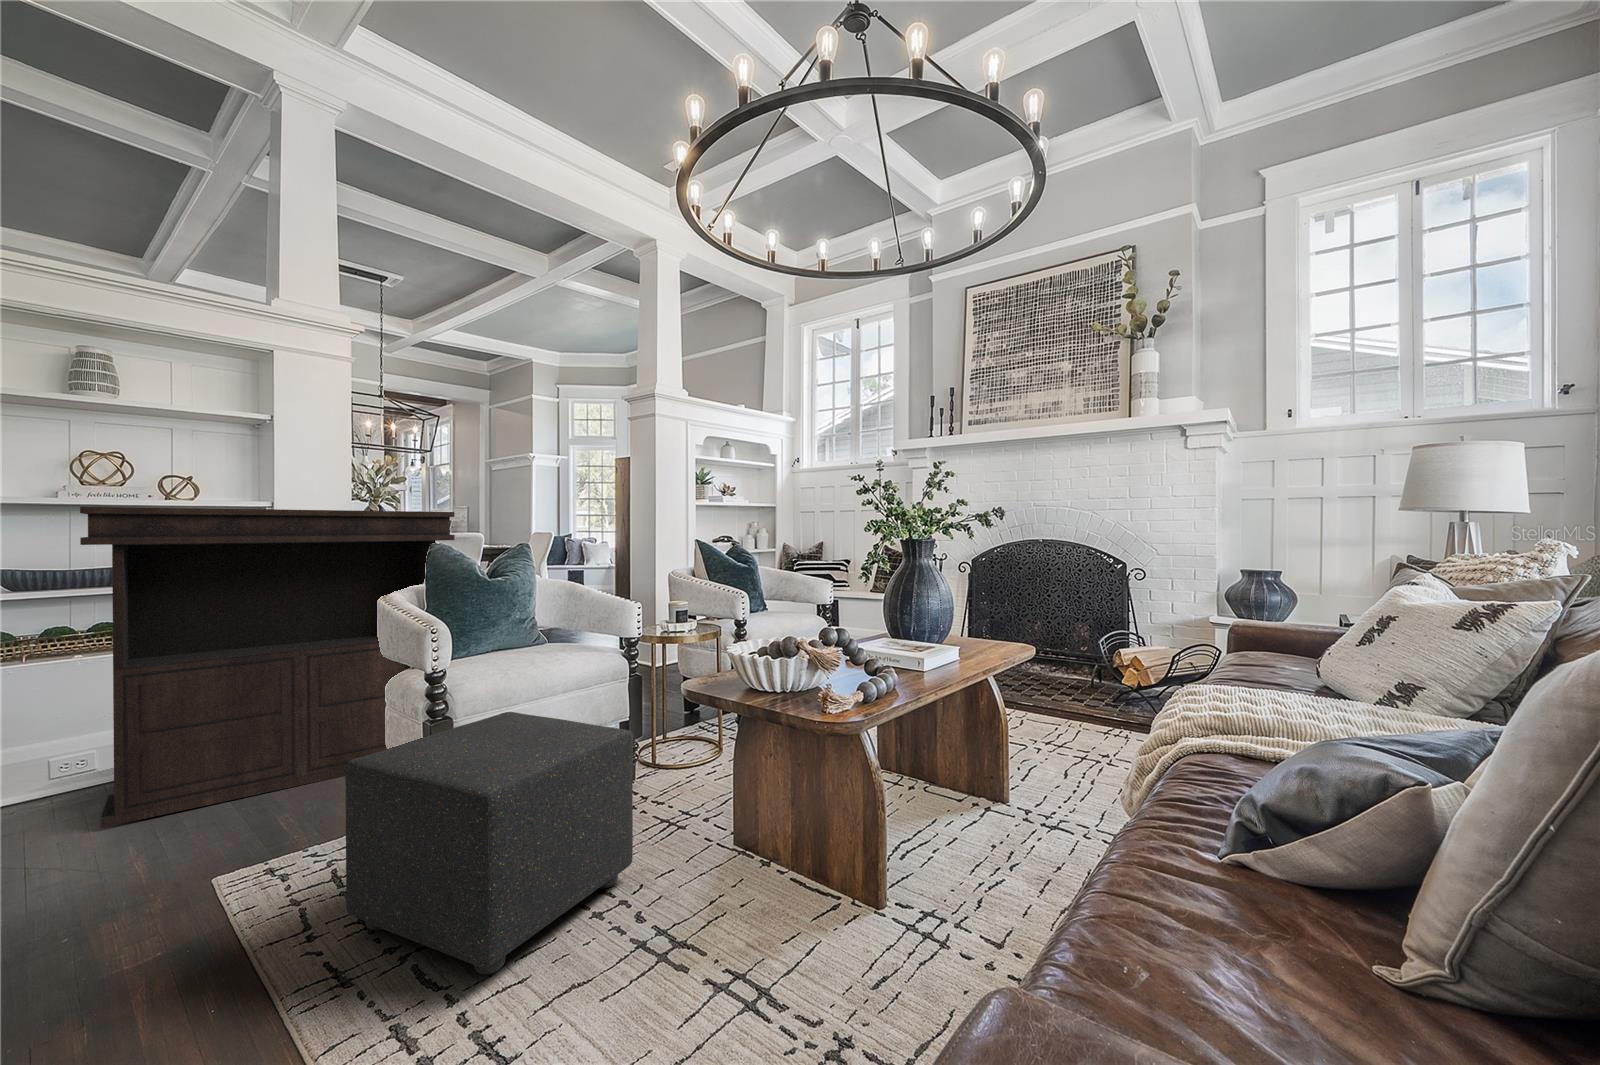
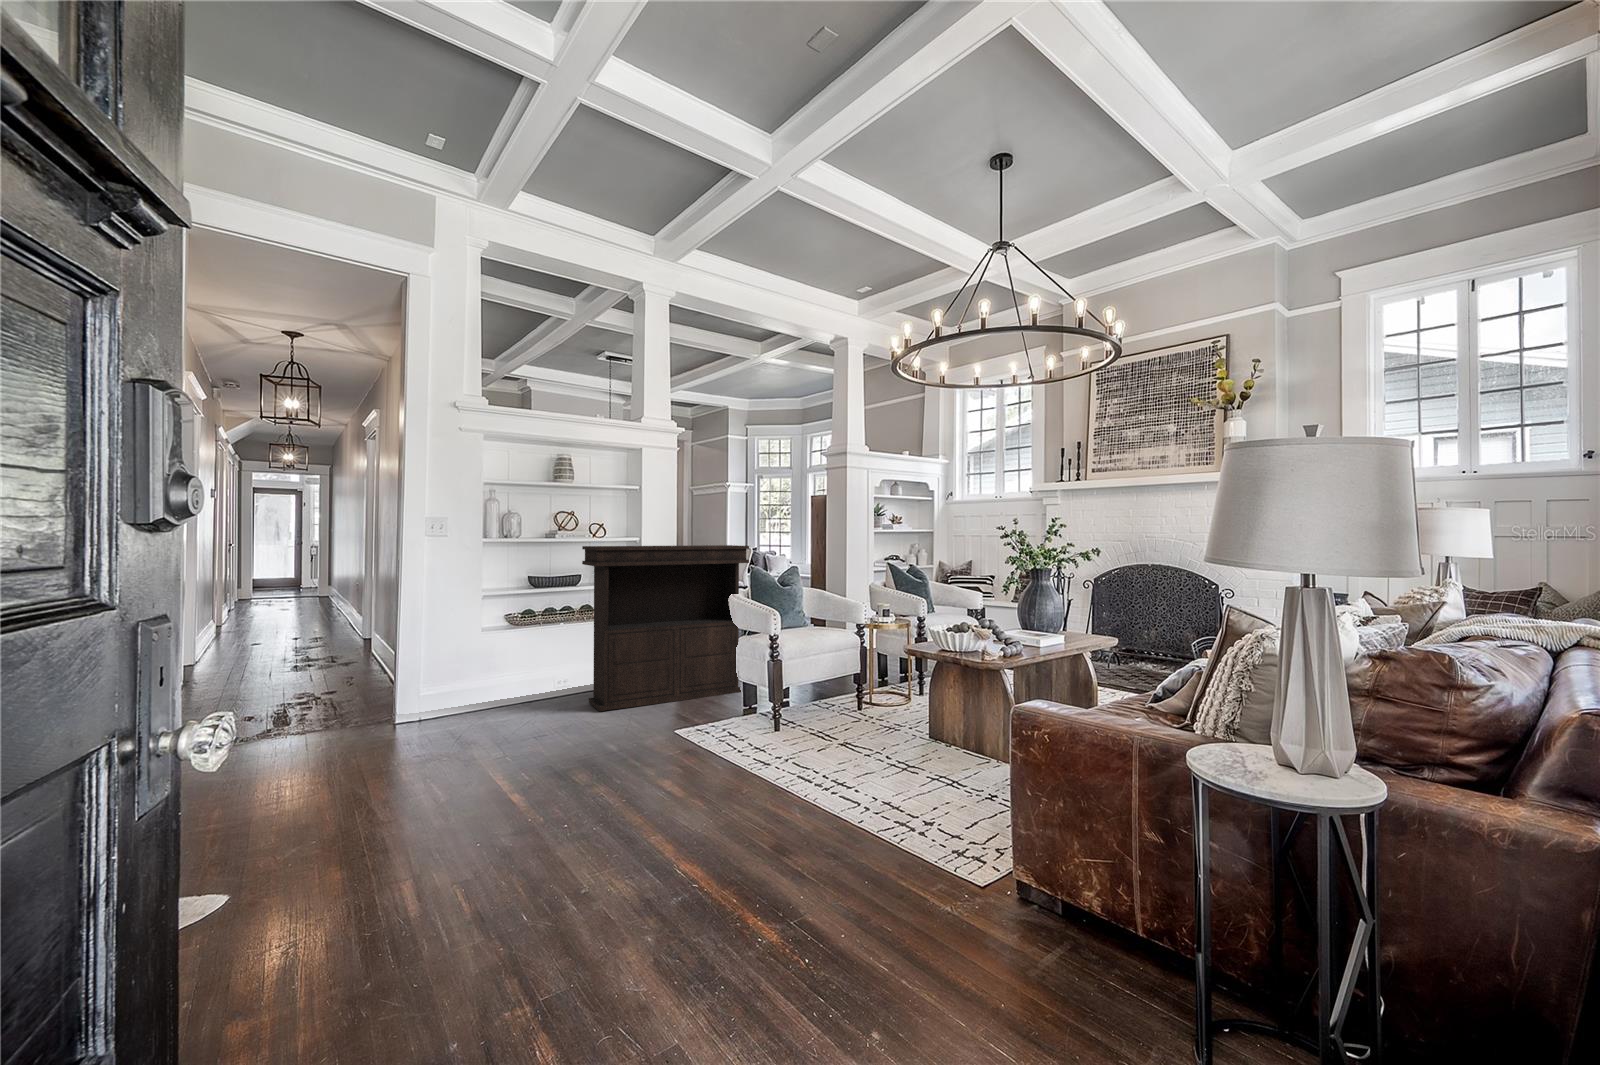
ottoman: present [345,712,633,974] -> none [756,658,882,765]

